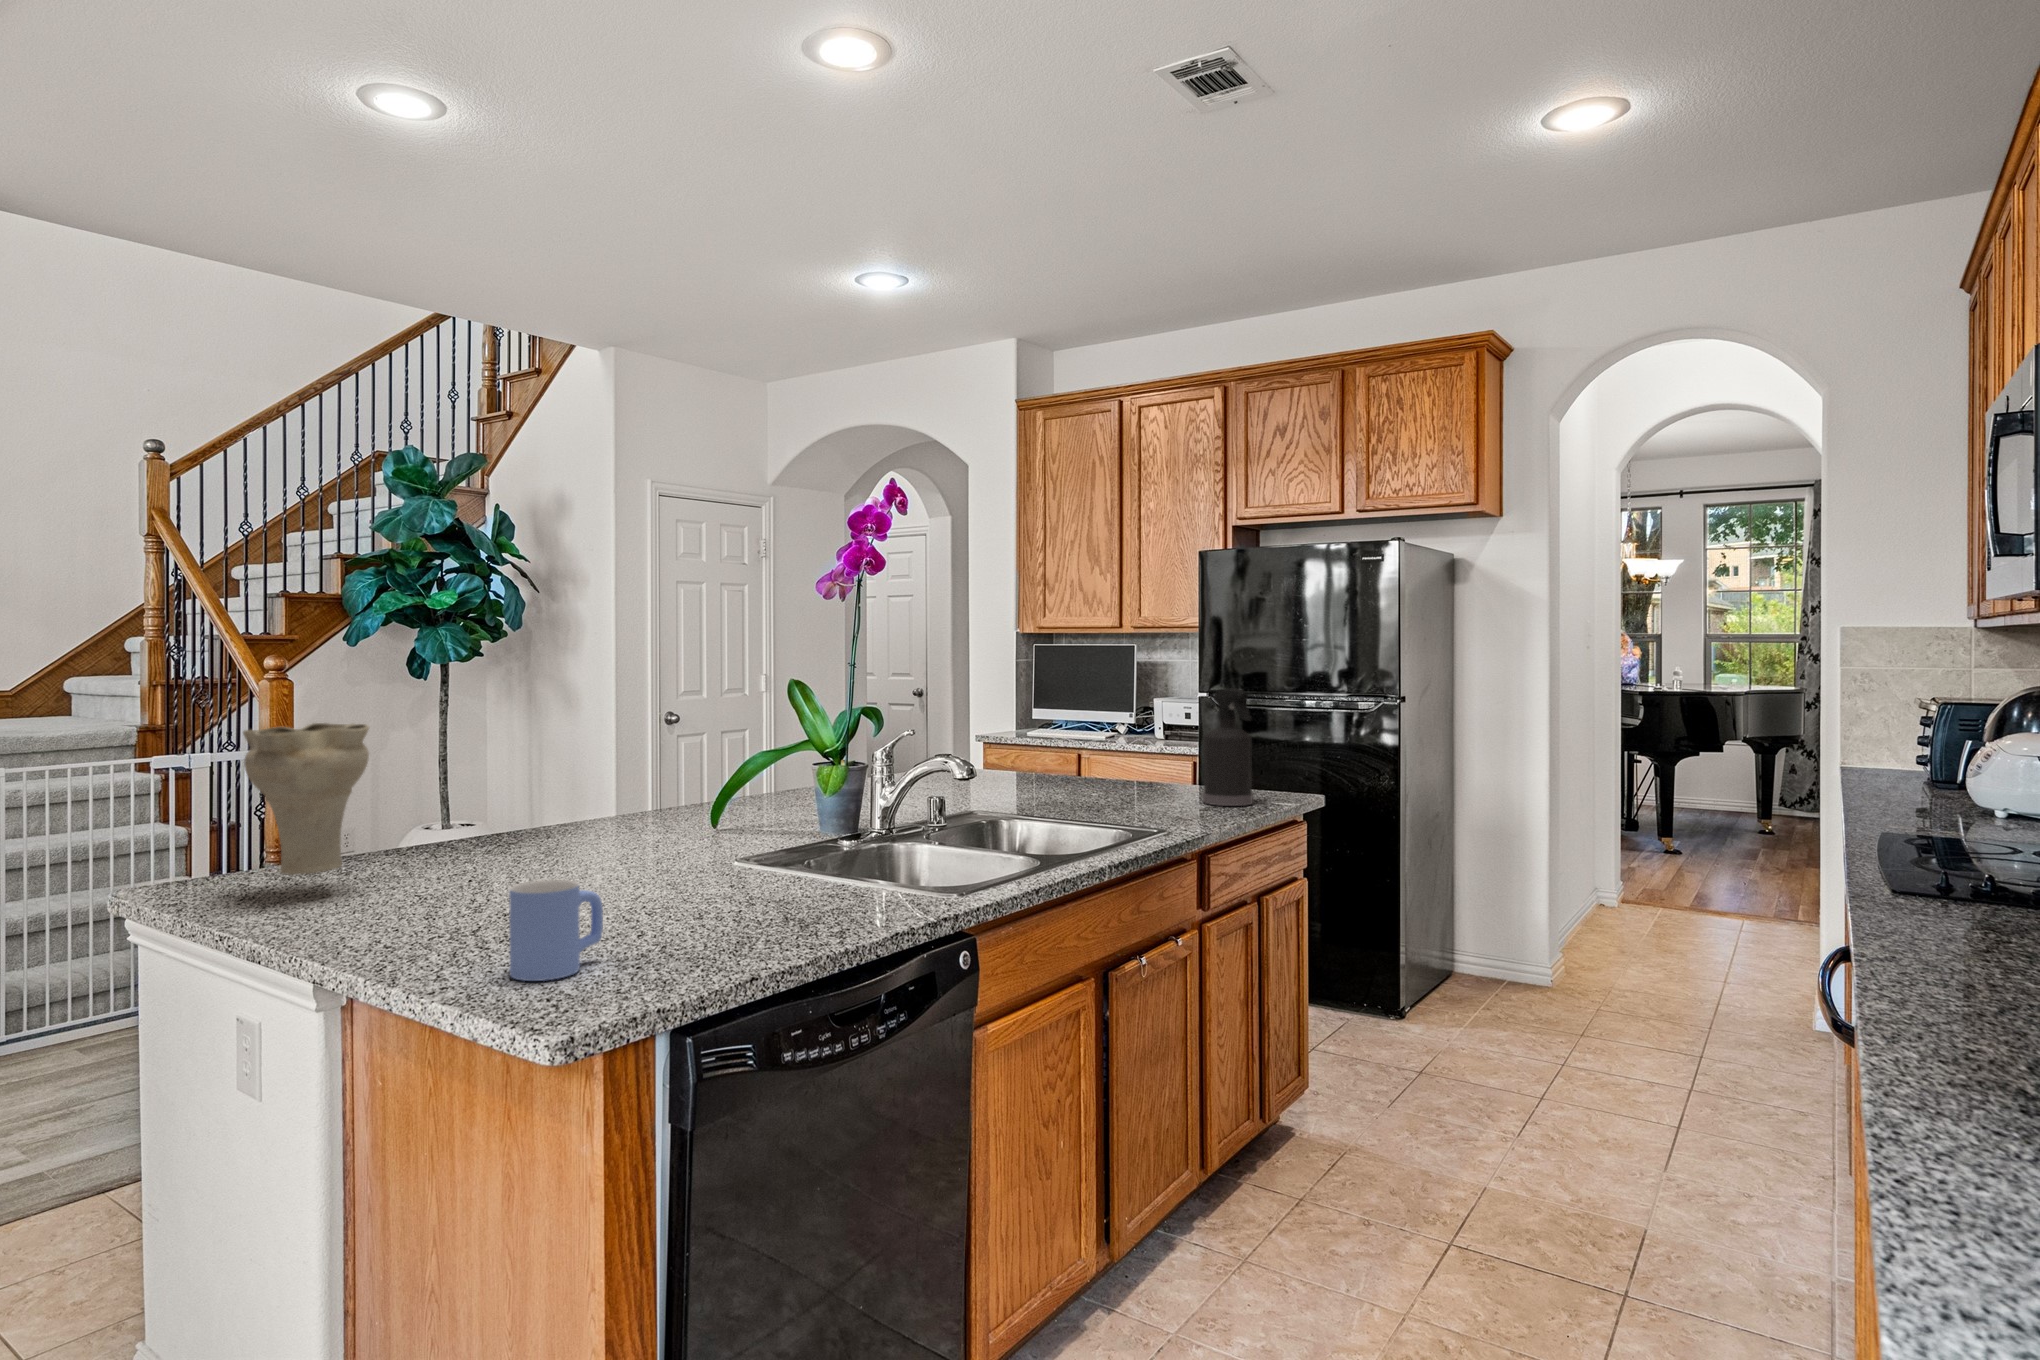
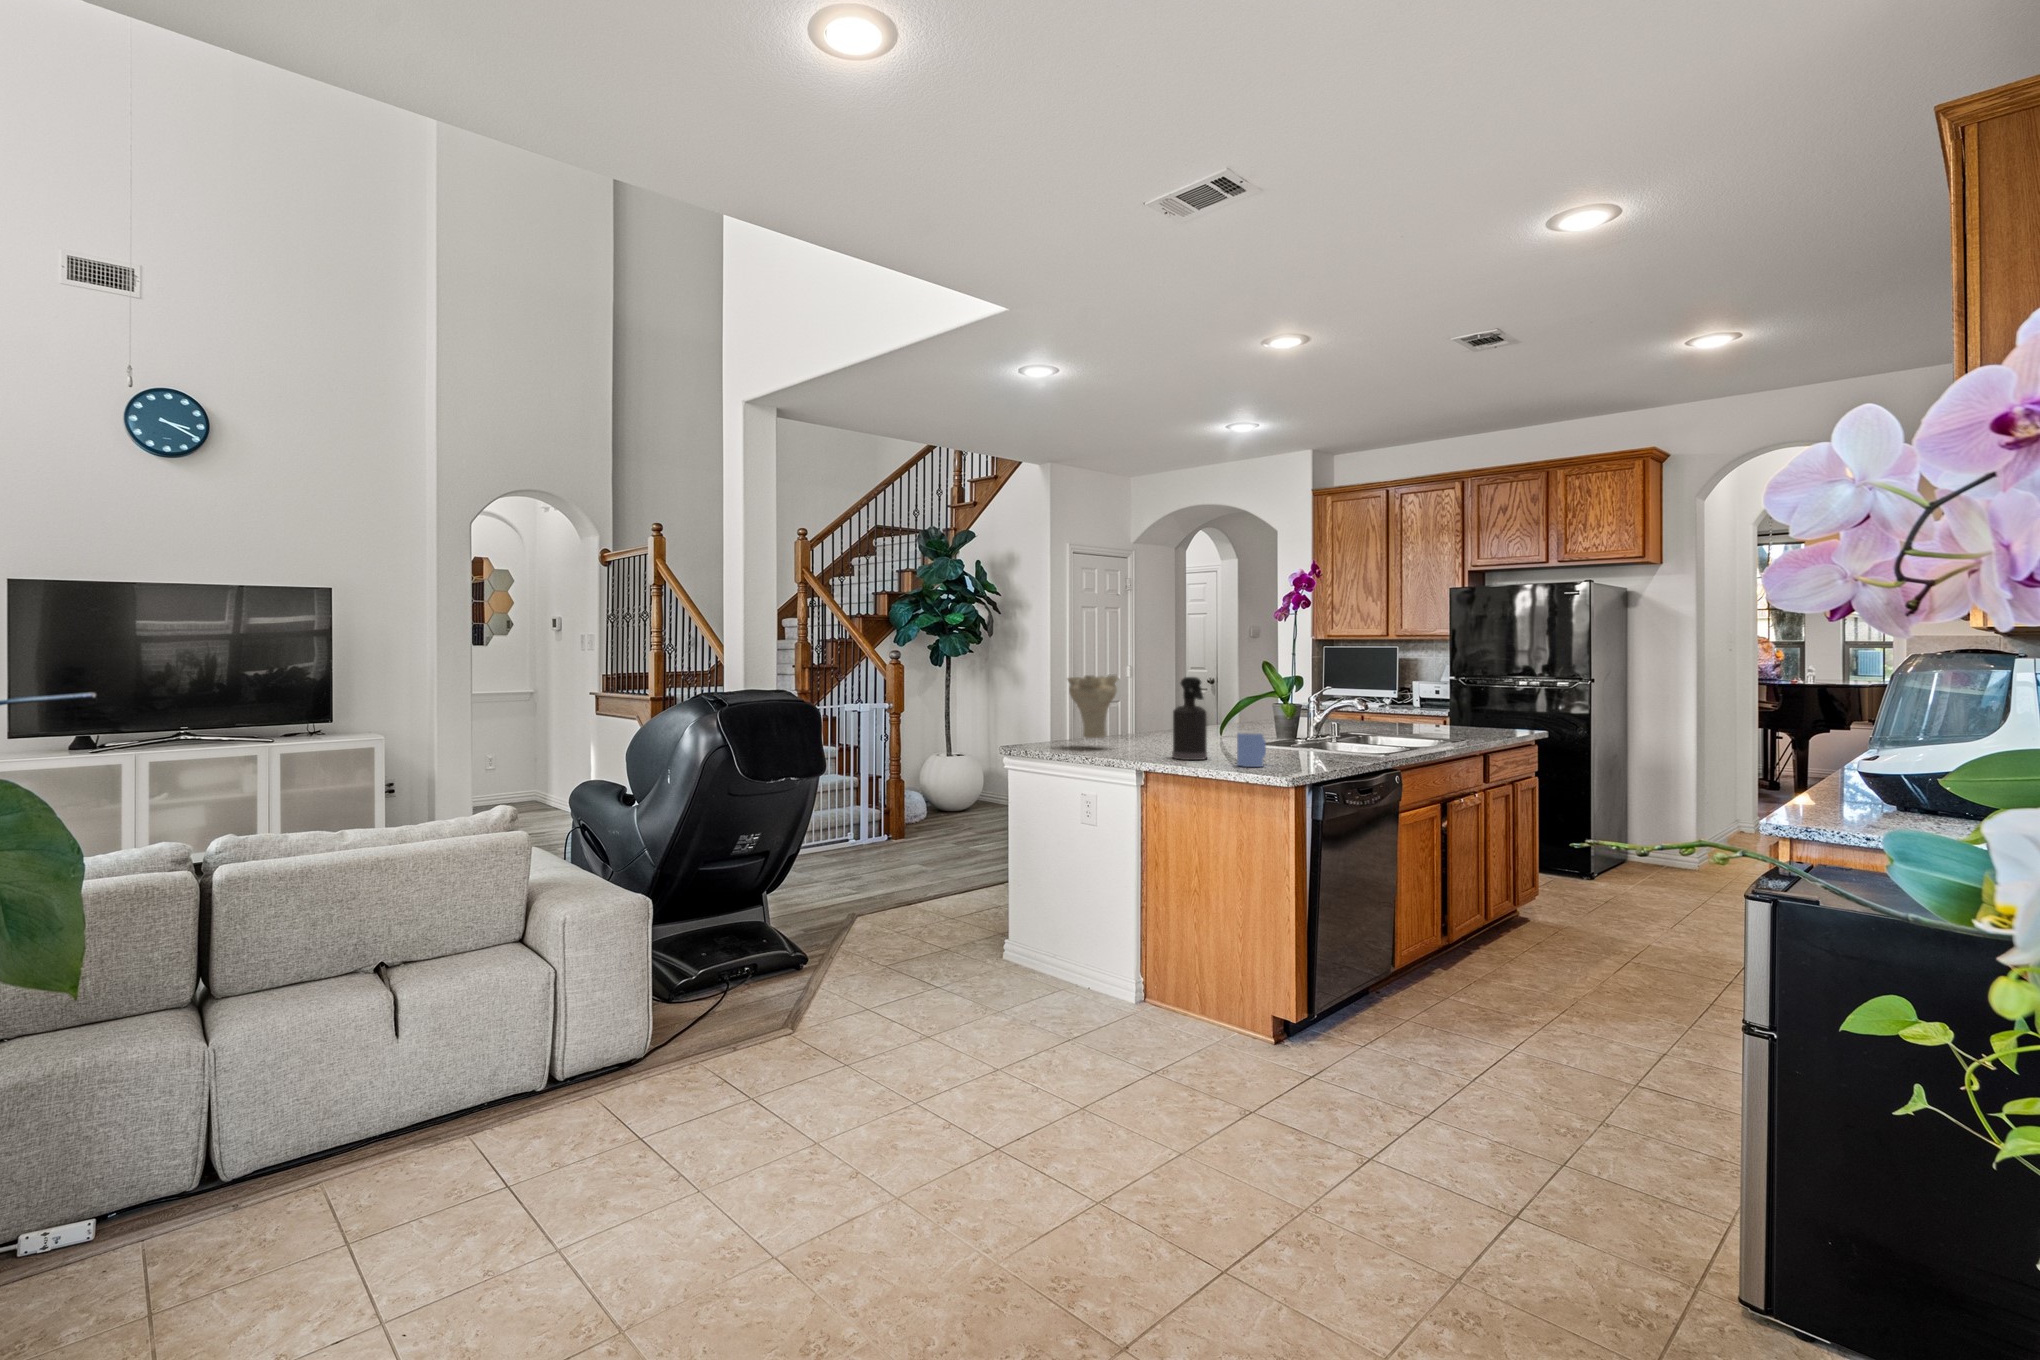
spray bottle: present [1203,688,1253,806] -> present [1172,677,1207,760]

